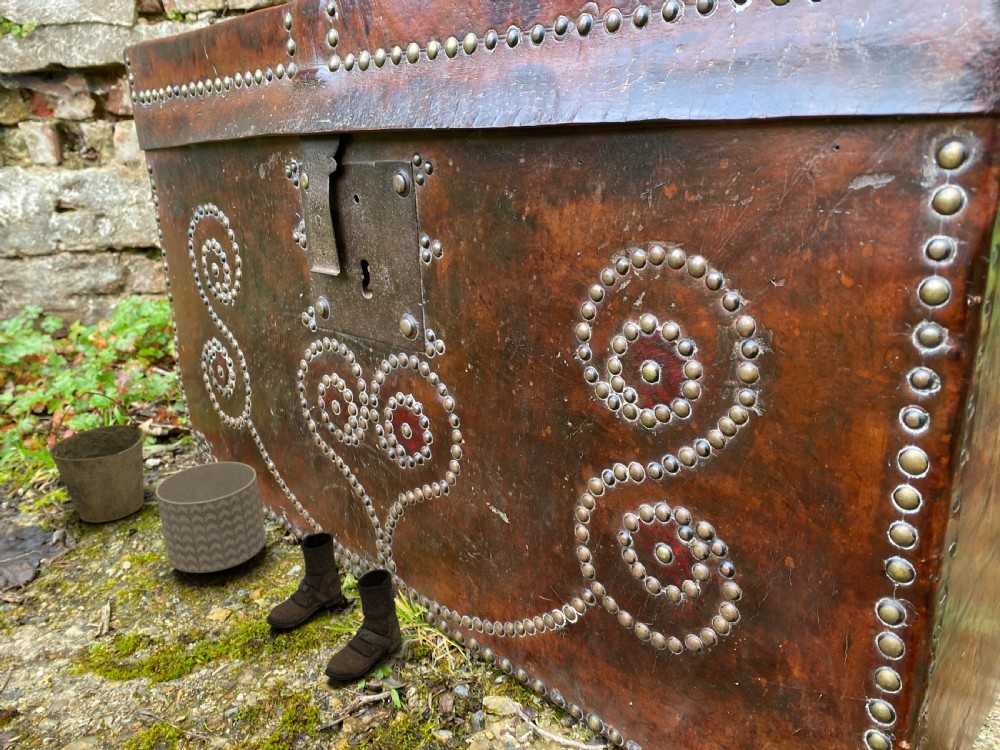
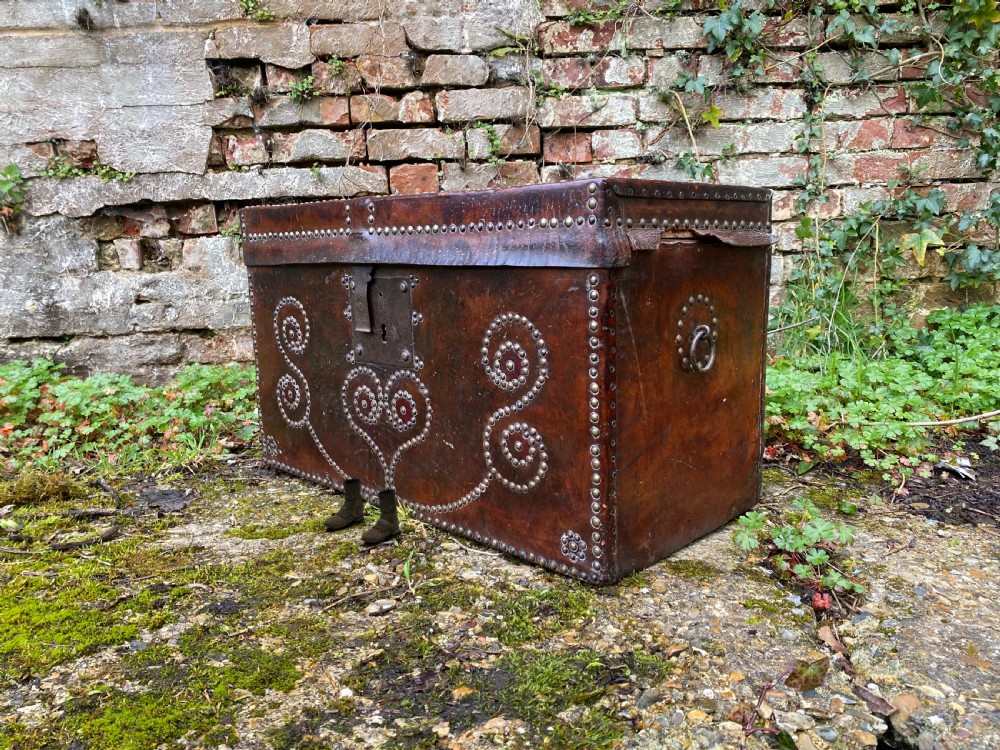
bucket: present [49,392,144,523] -> none [172,412,229,496]
planter: present [156,462,266,573] -> none [253,450,314,512]

